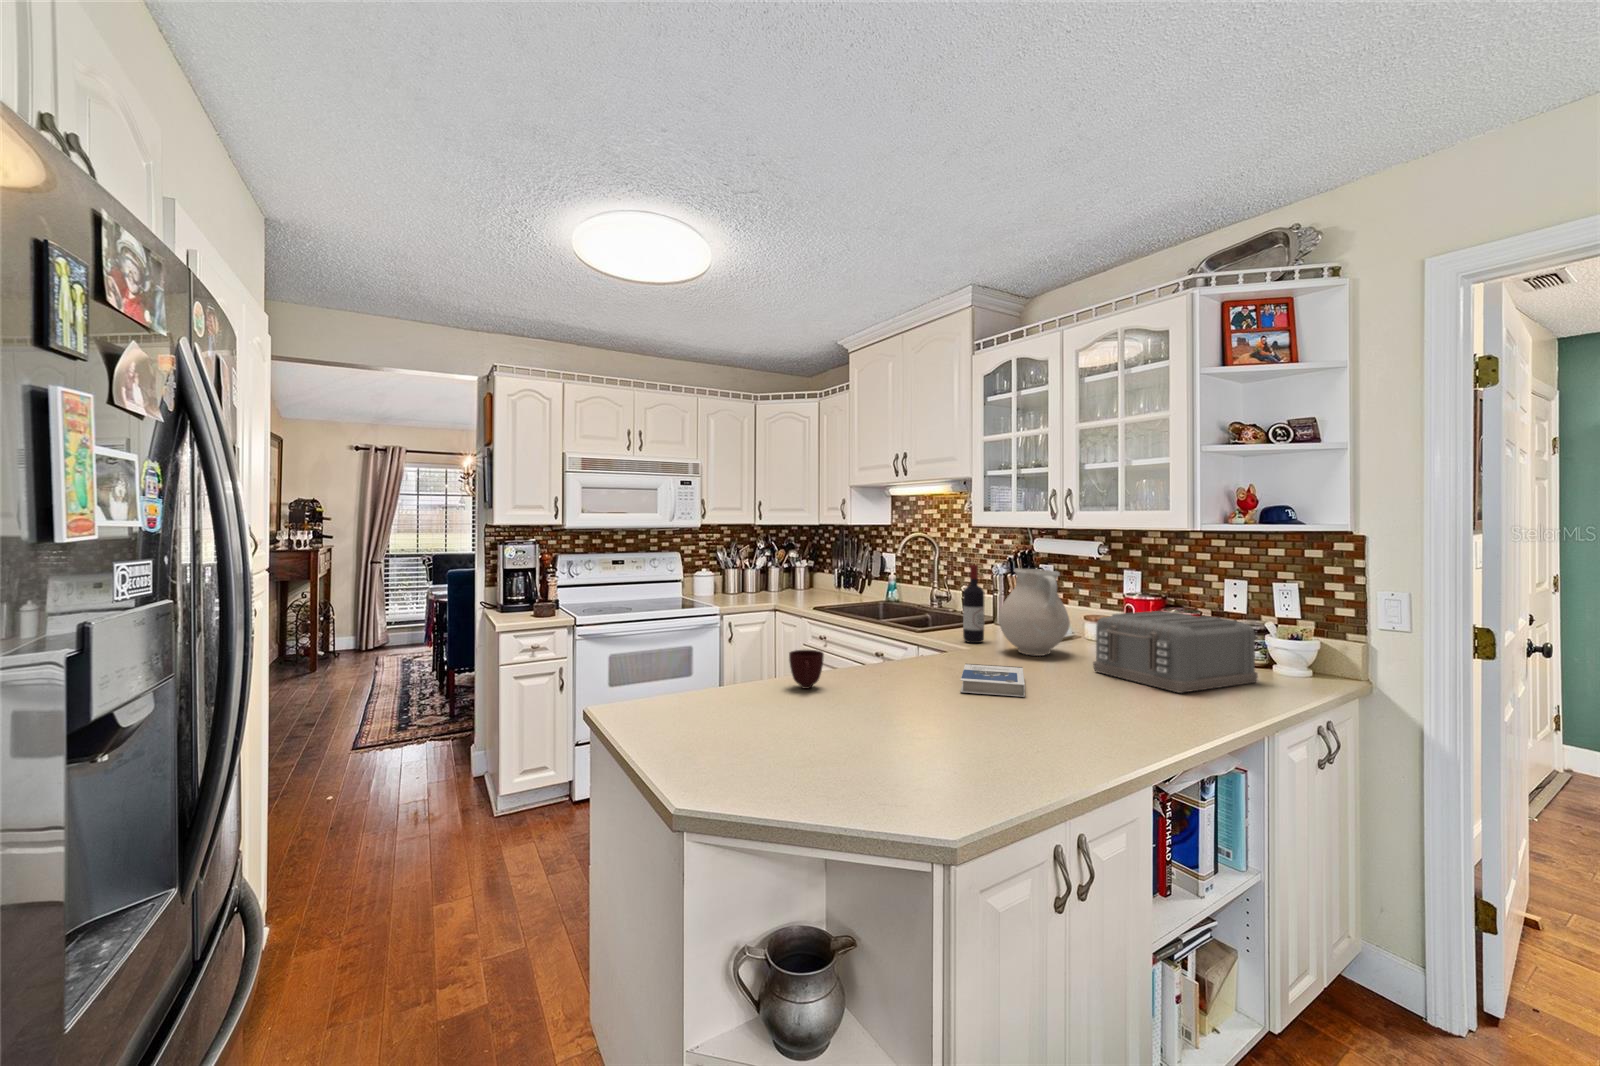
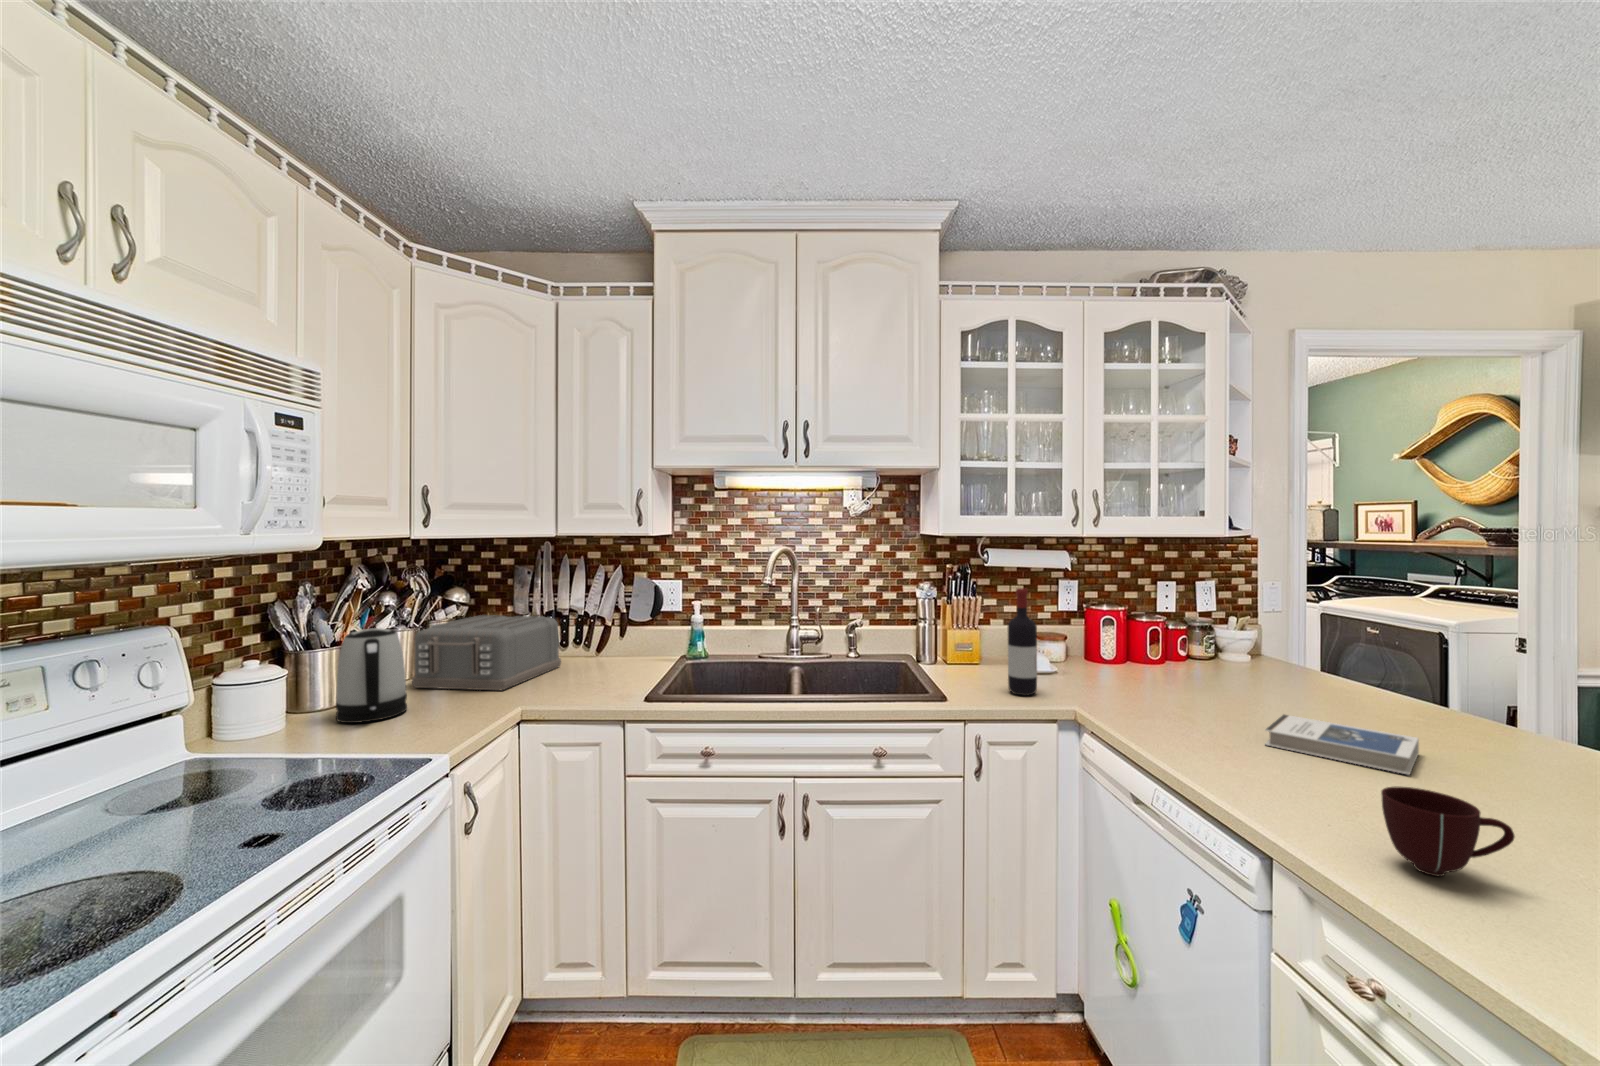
kettle: none [720,562,745,600] -> present [336,628,407,723]
vase: present [998,568,1070,656] -> none [1073,587,1168,695]
toaster: present [1093,611,1258,693] -> present [412,615,561,690]

